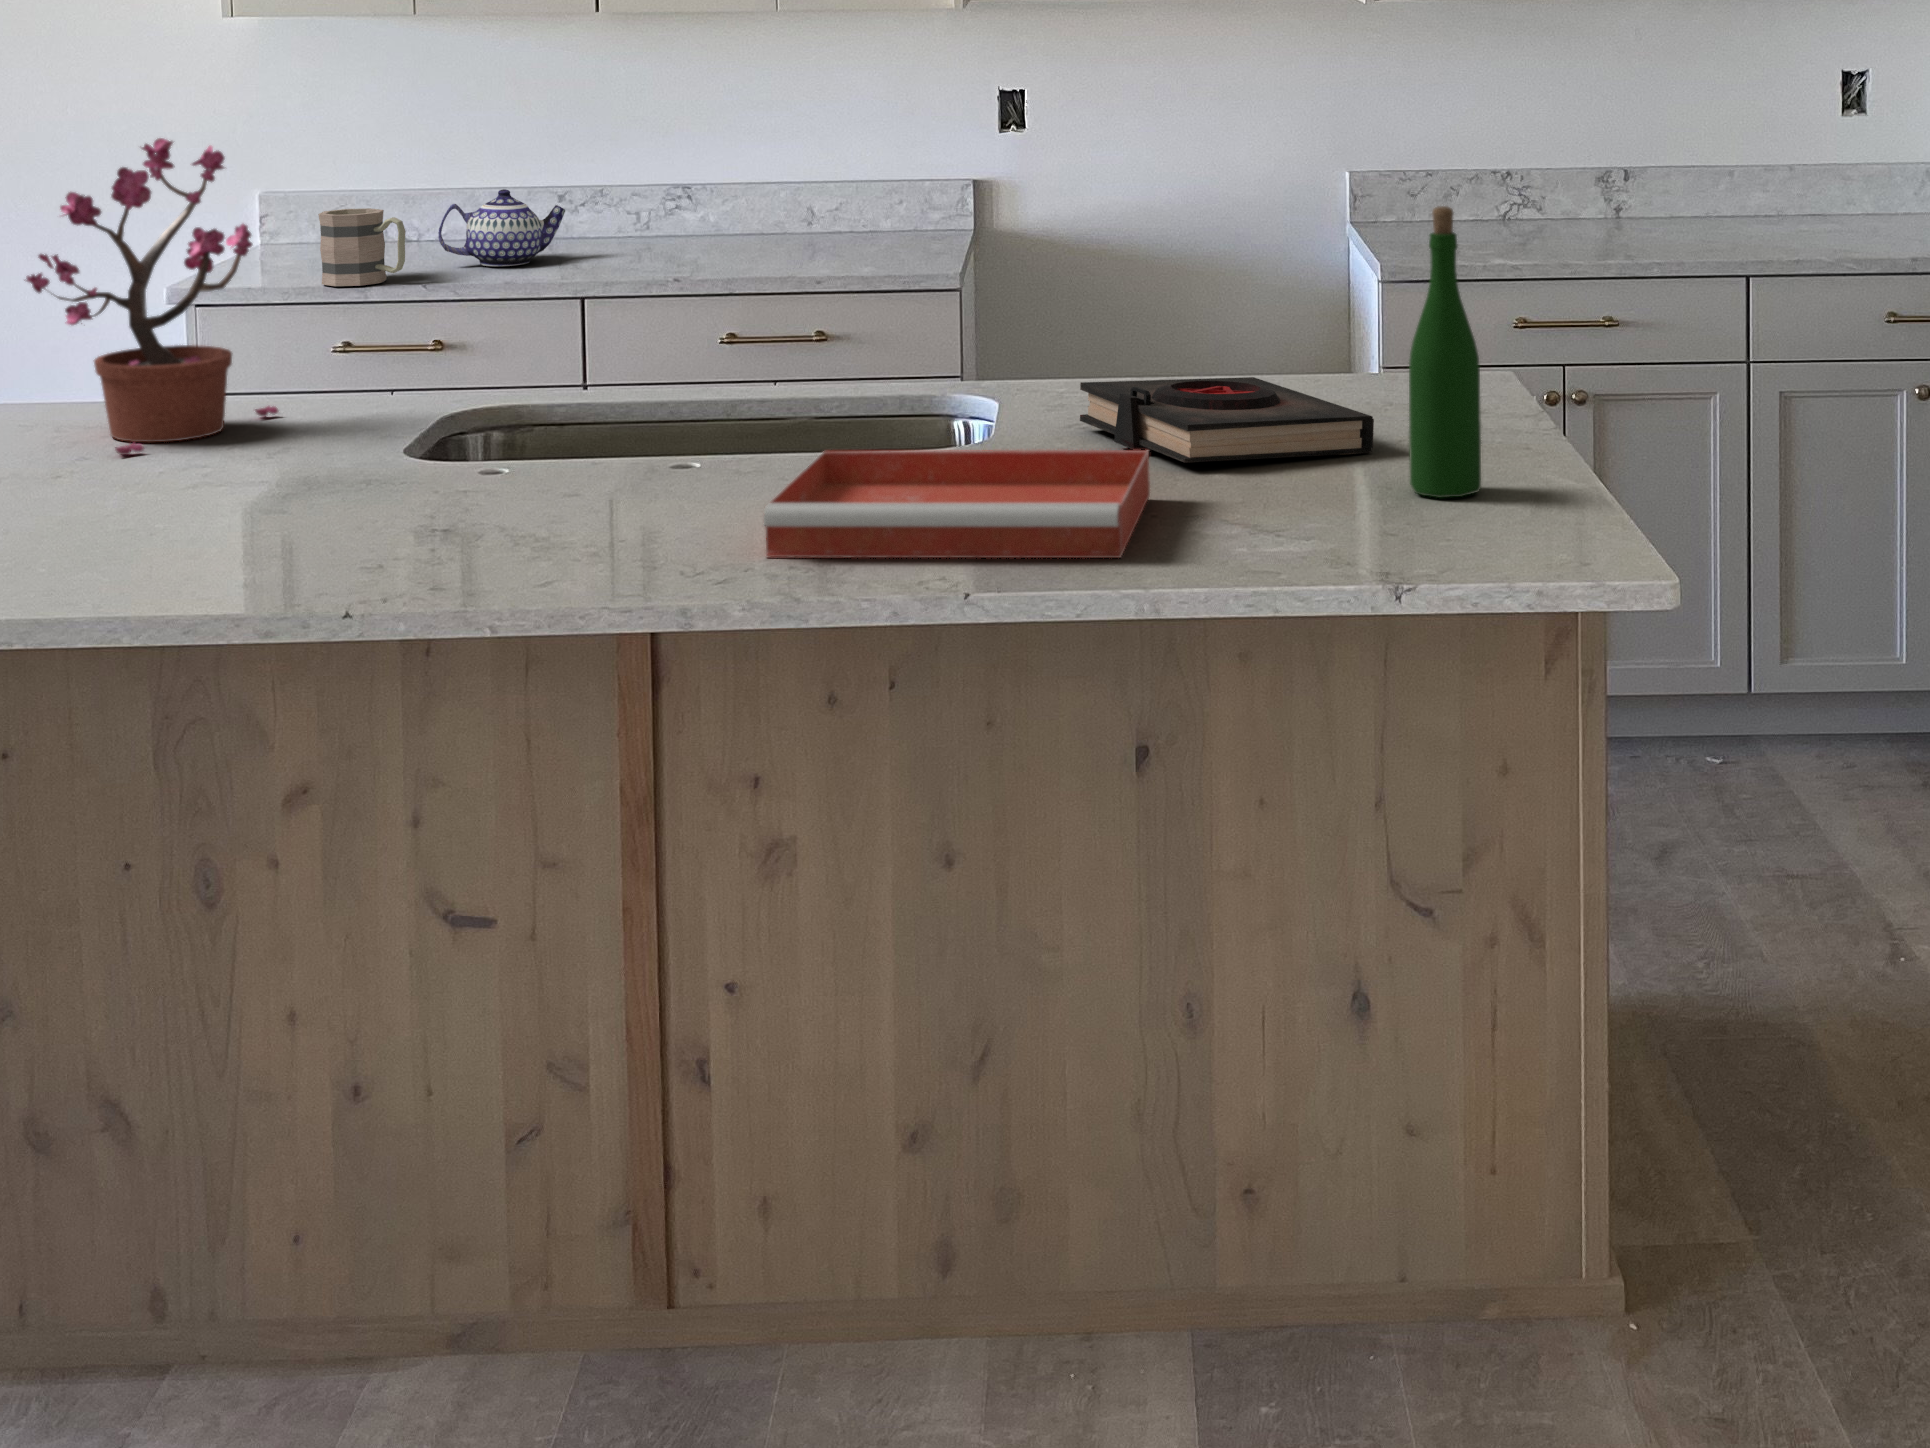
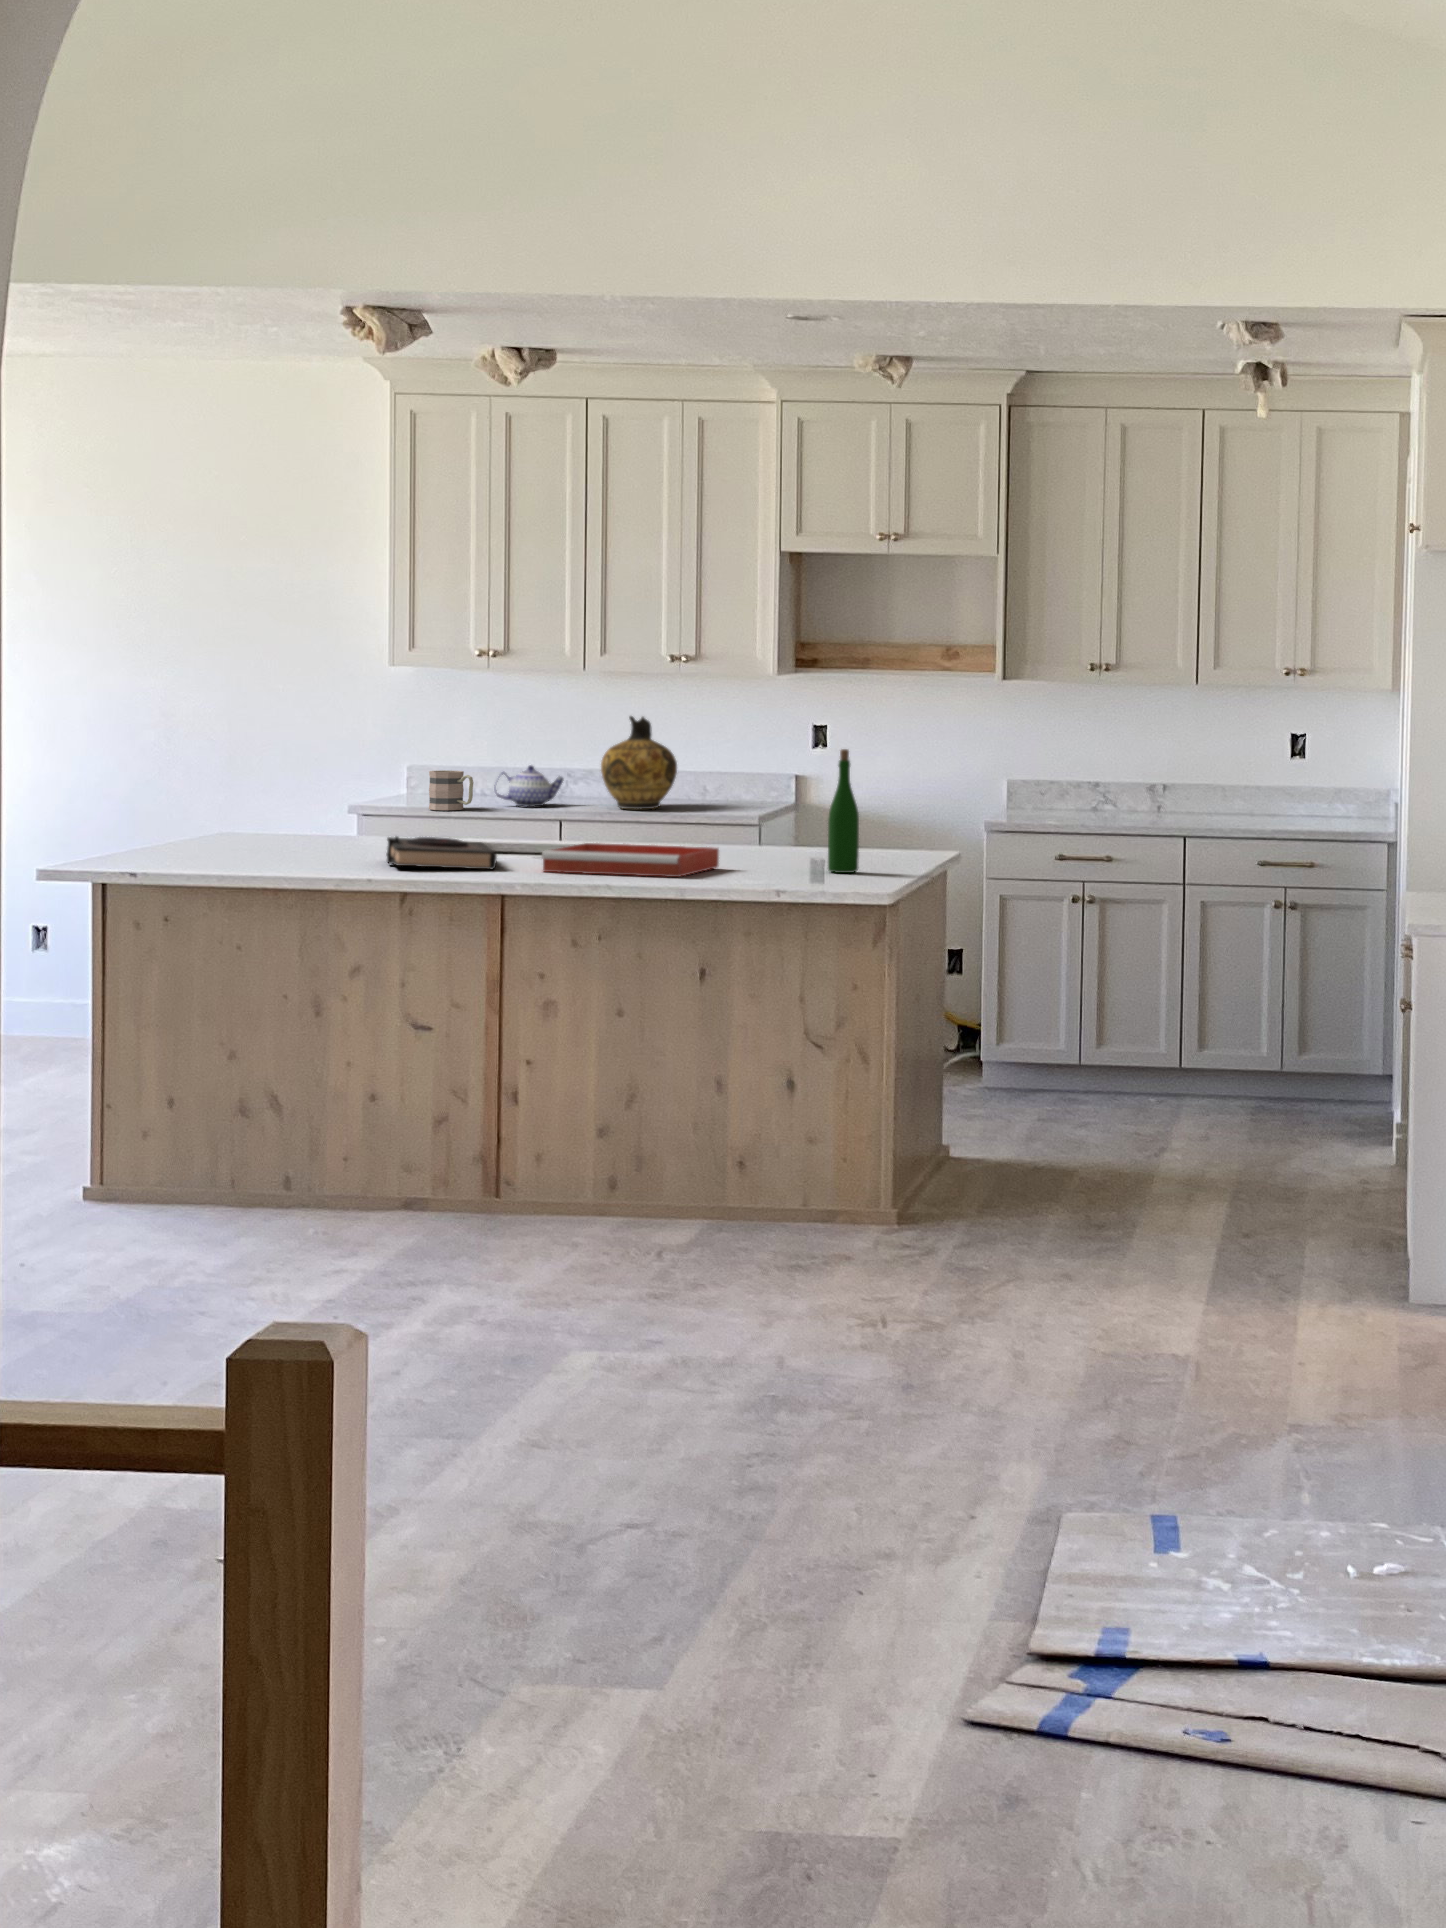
ceramic jug: none [637,91,776,263] -> present [601,716,677,809]
potted plant: present [26,138,278,455] -> none [268,708,378,844]
book: present [1080,377,1374,463] -> present [386,836,497,869]

